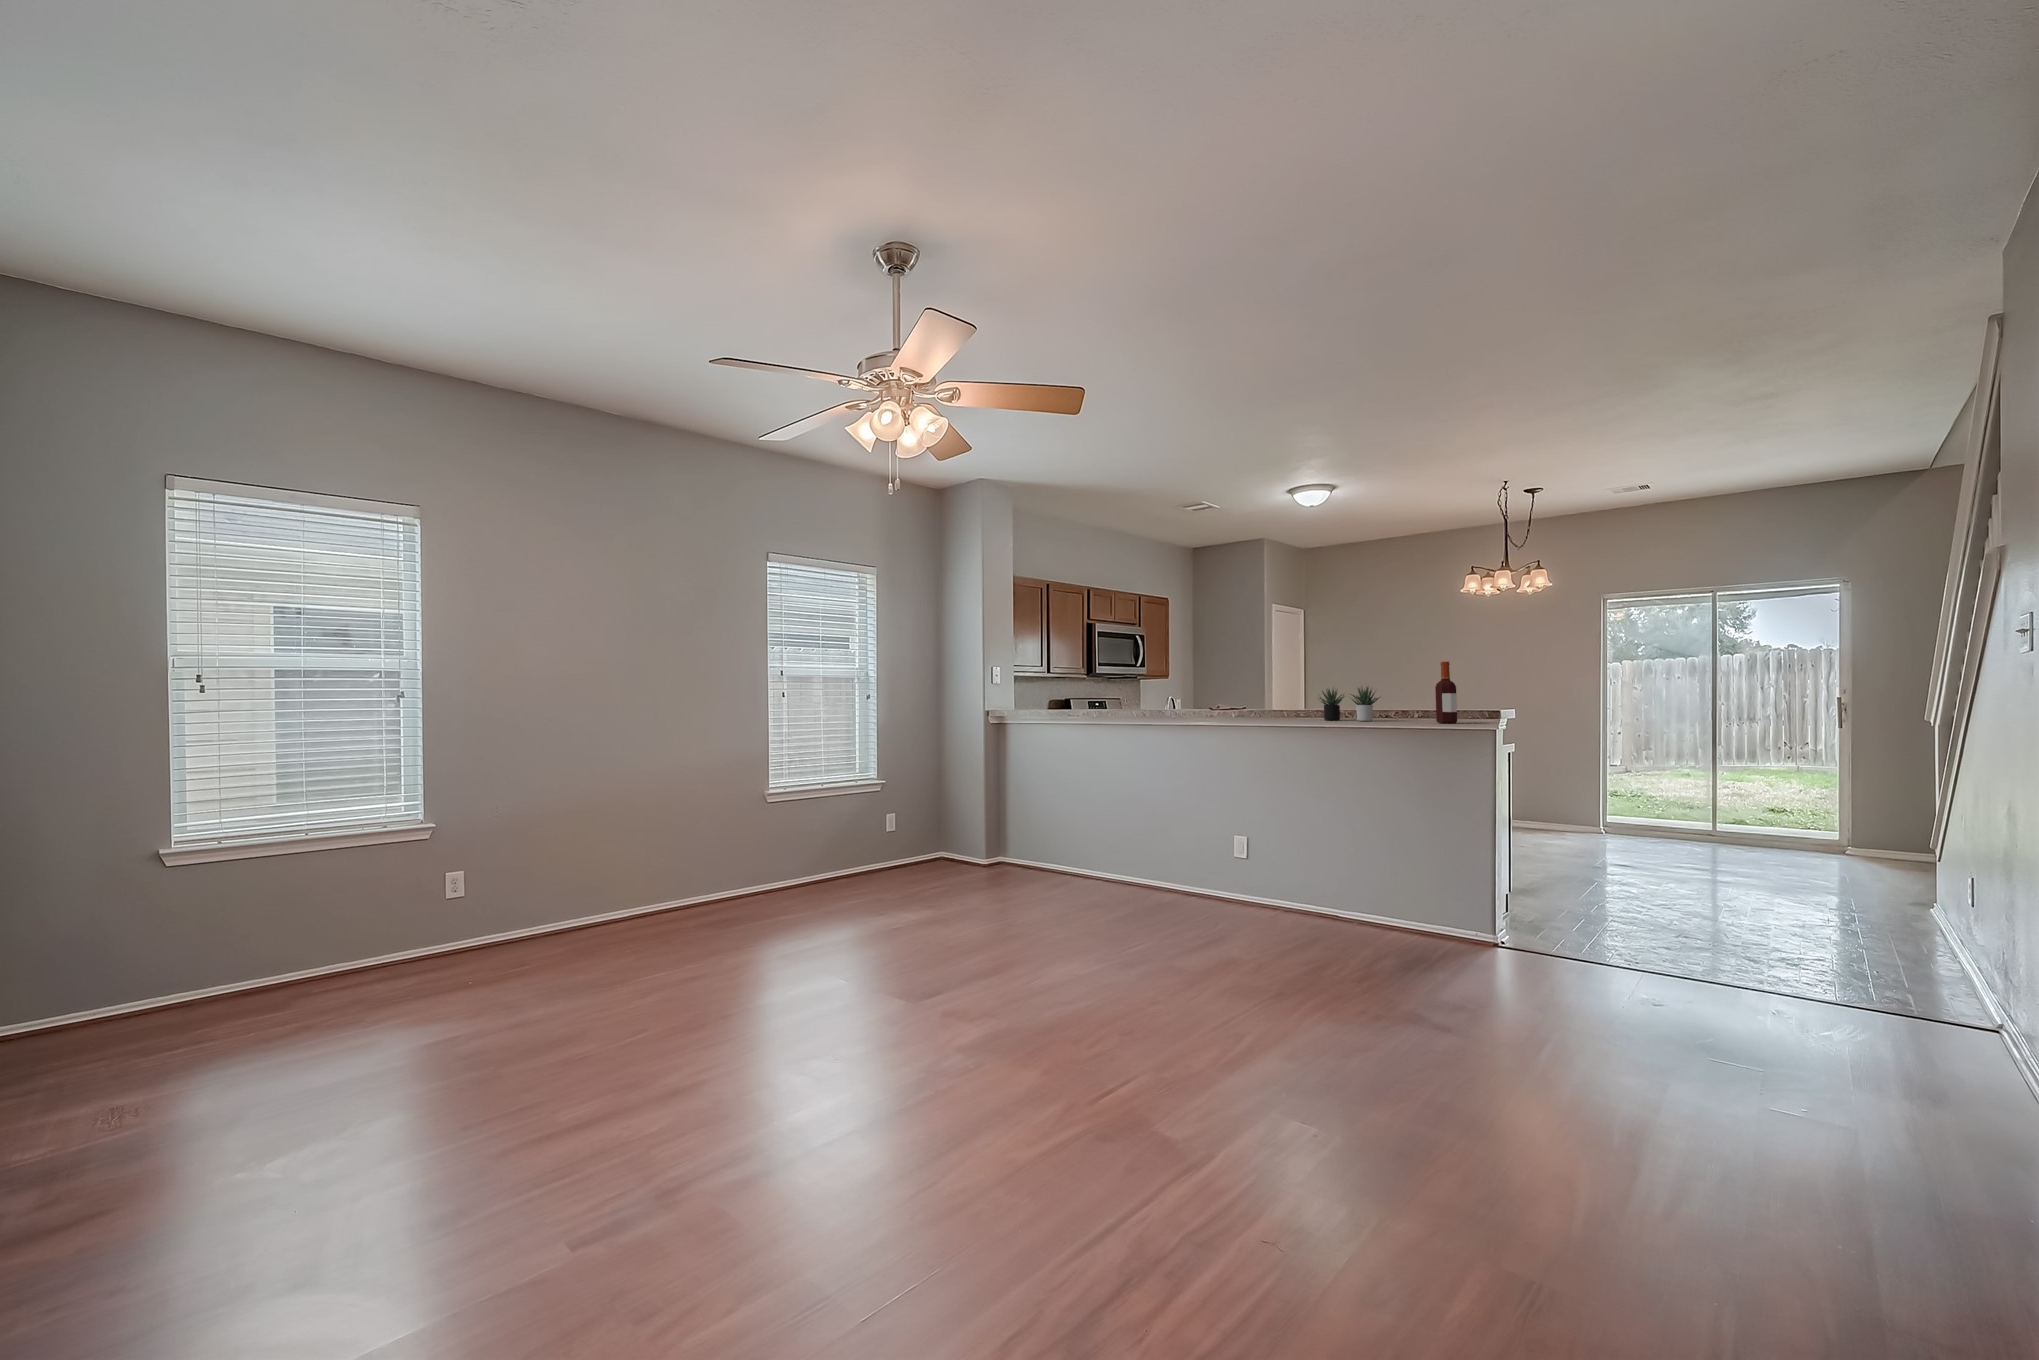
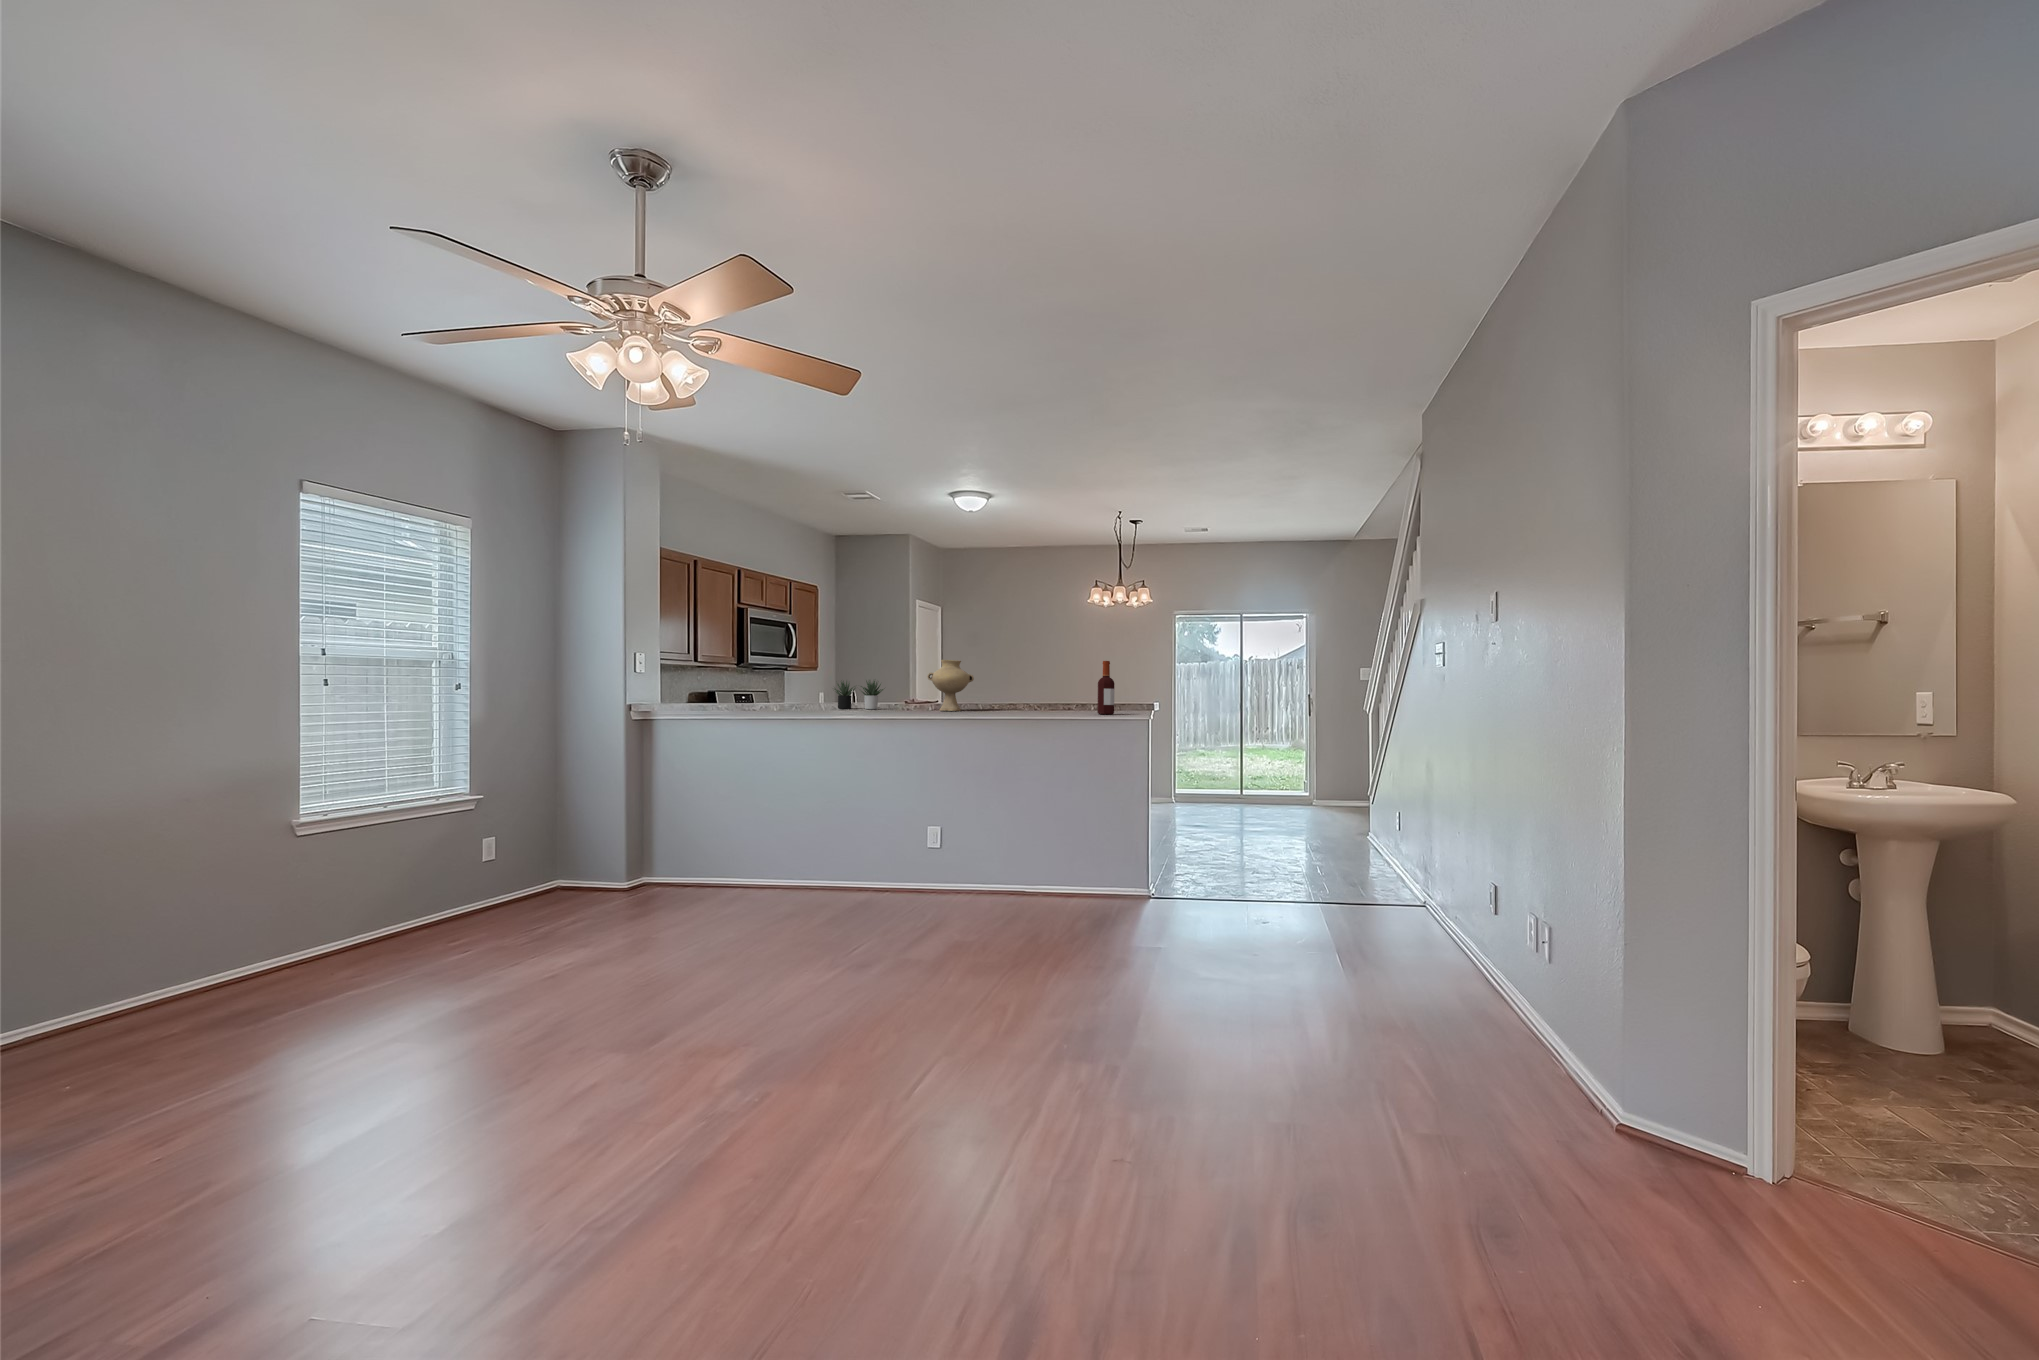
vase: none [1244,665,1295,718] -> present [927,660,974,711]
succulent plant: present [1320,687,1380,721] -> present [835,680,883,709]

